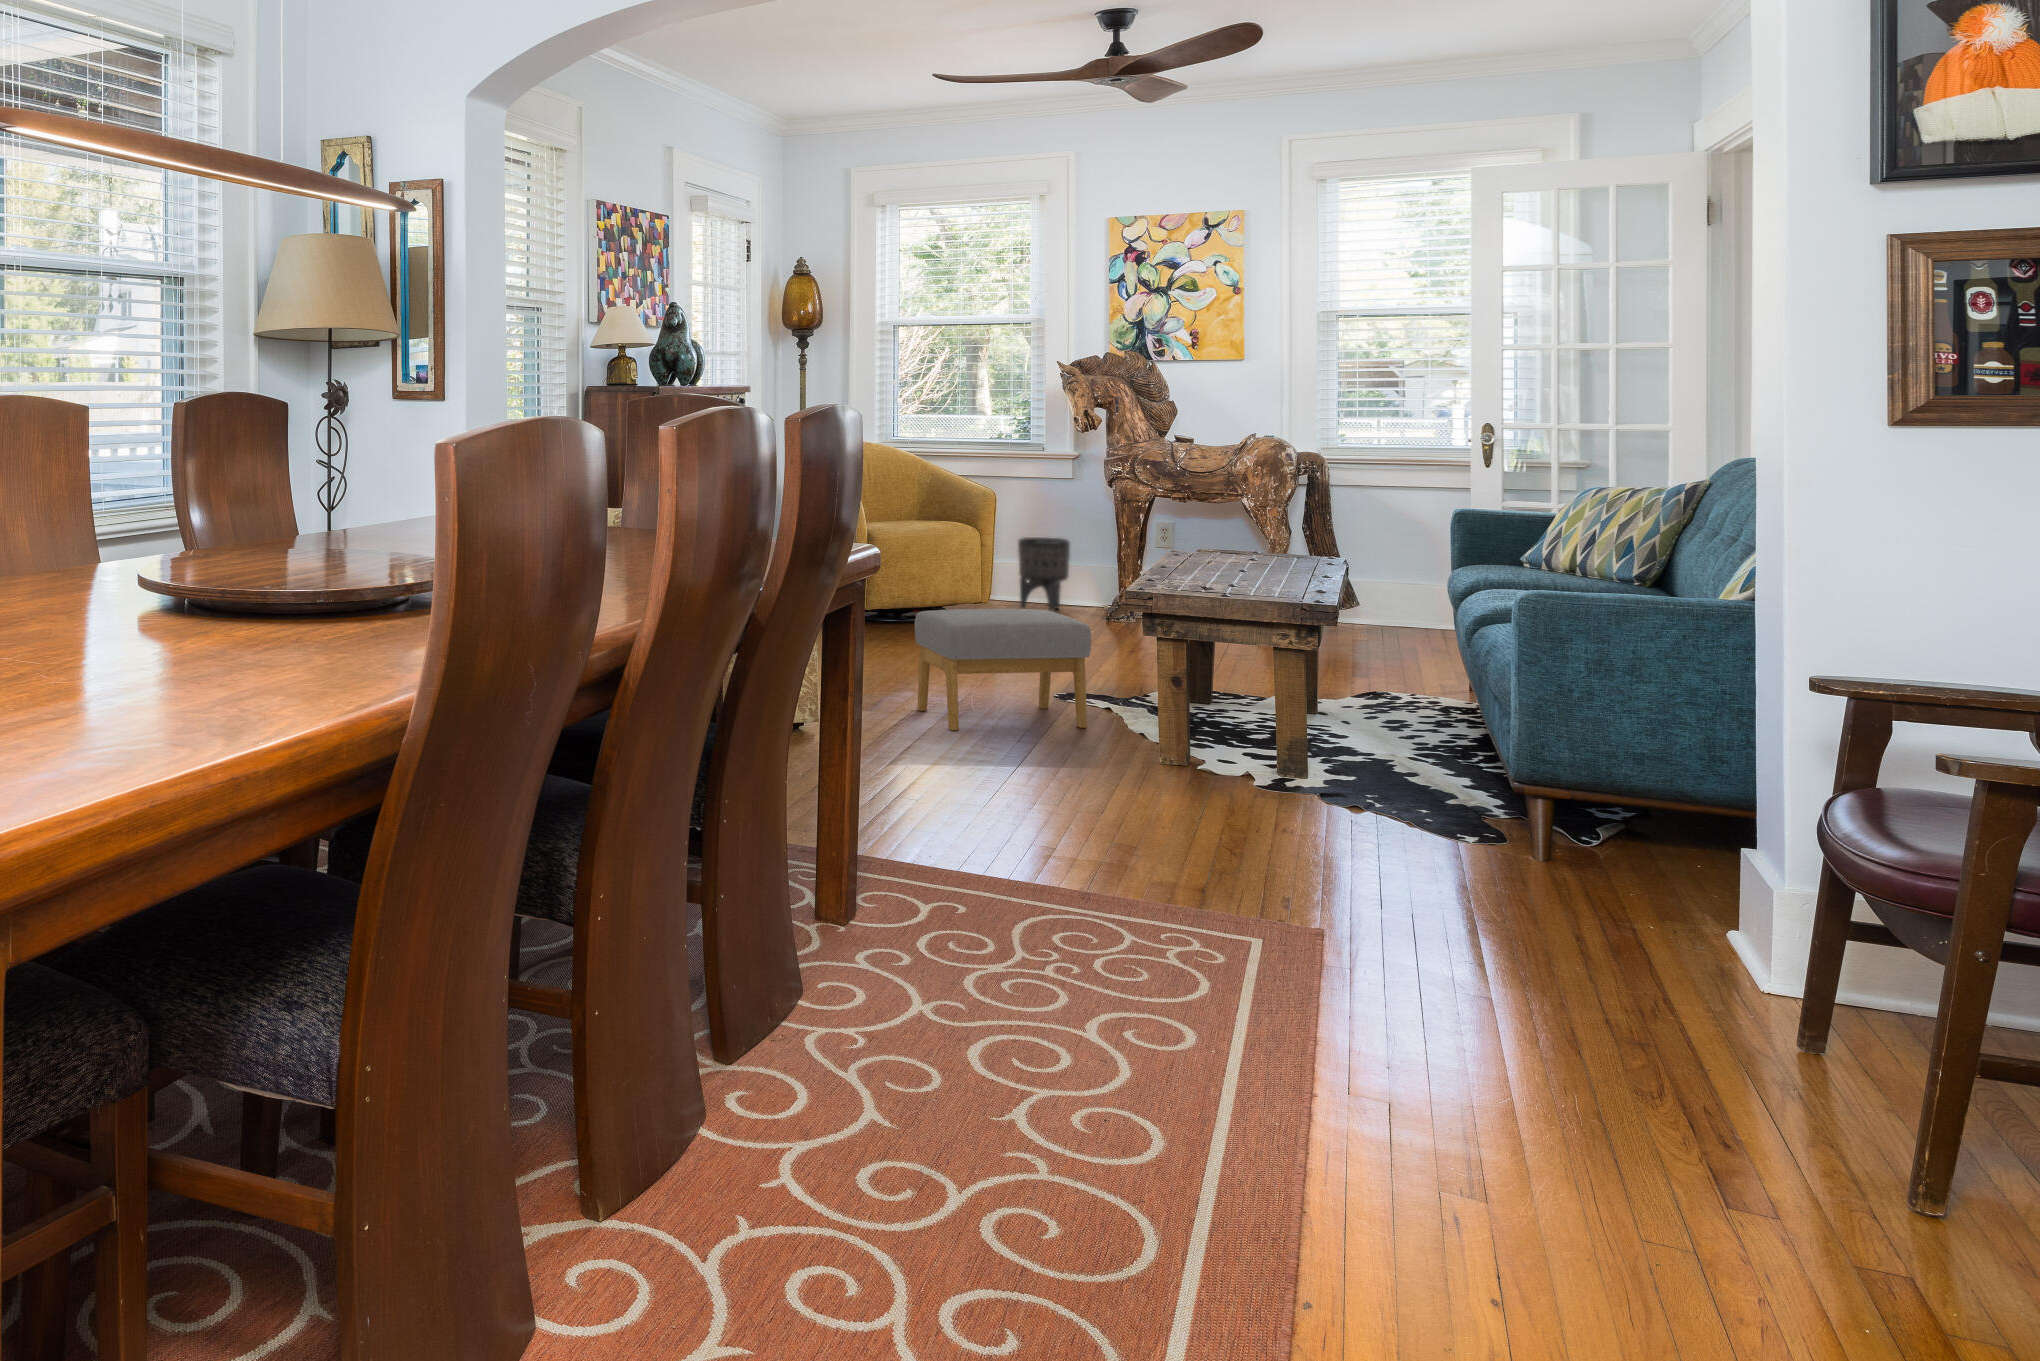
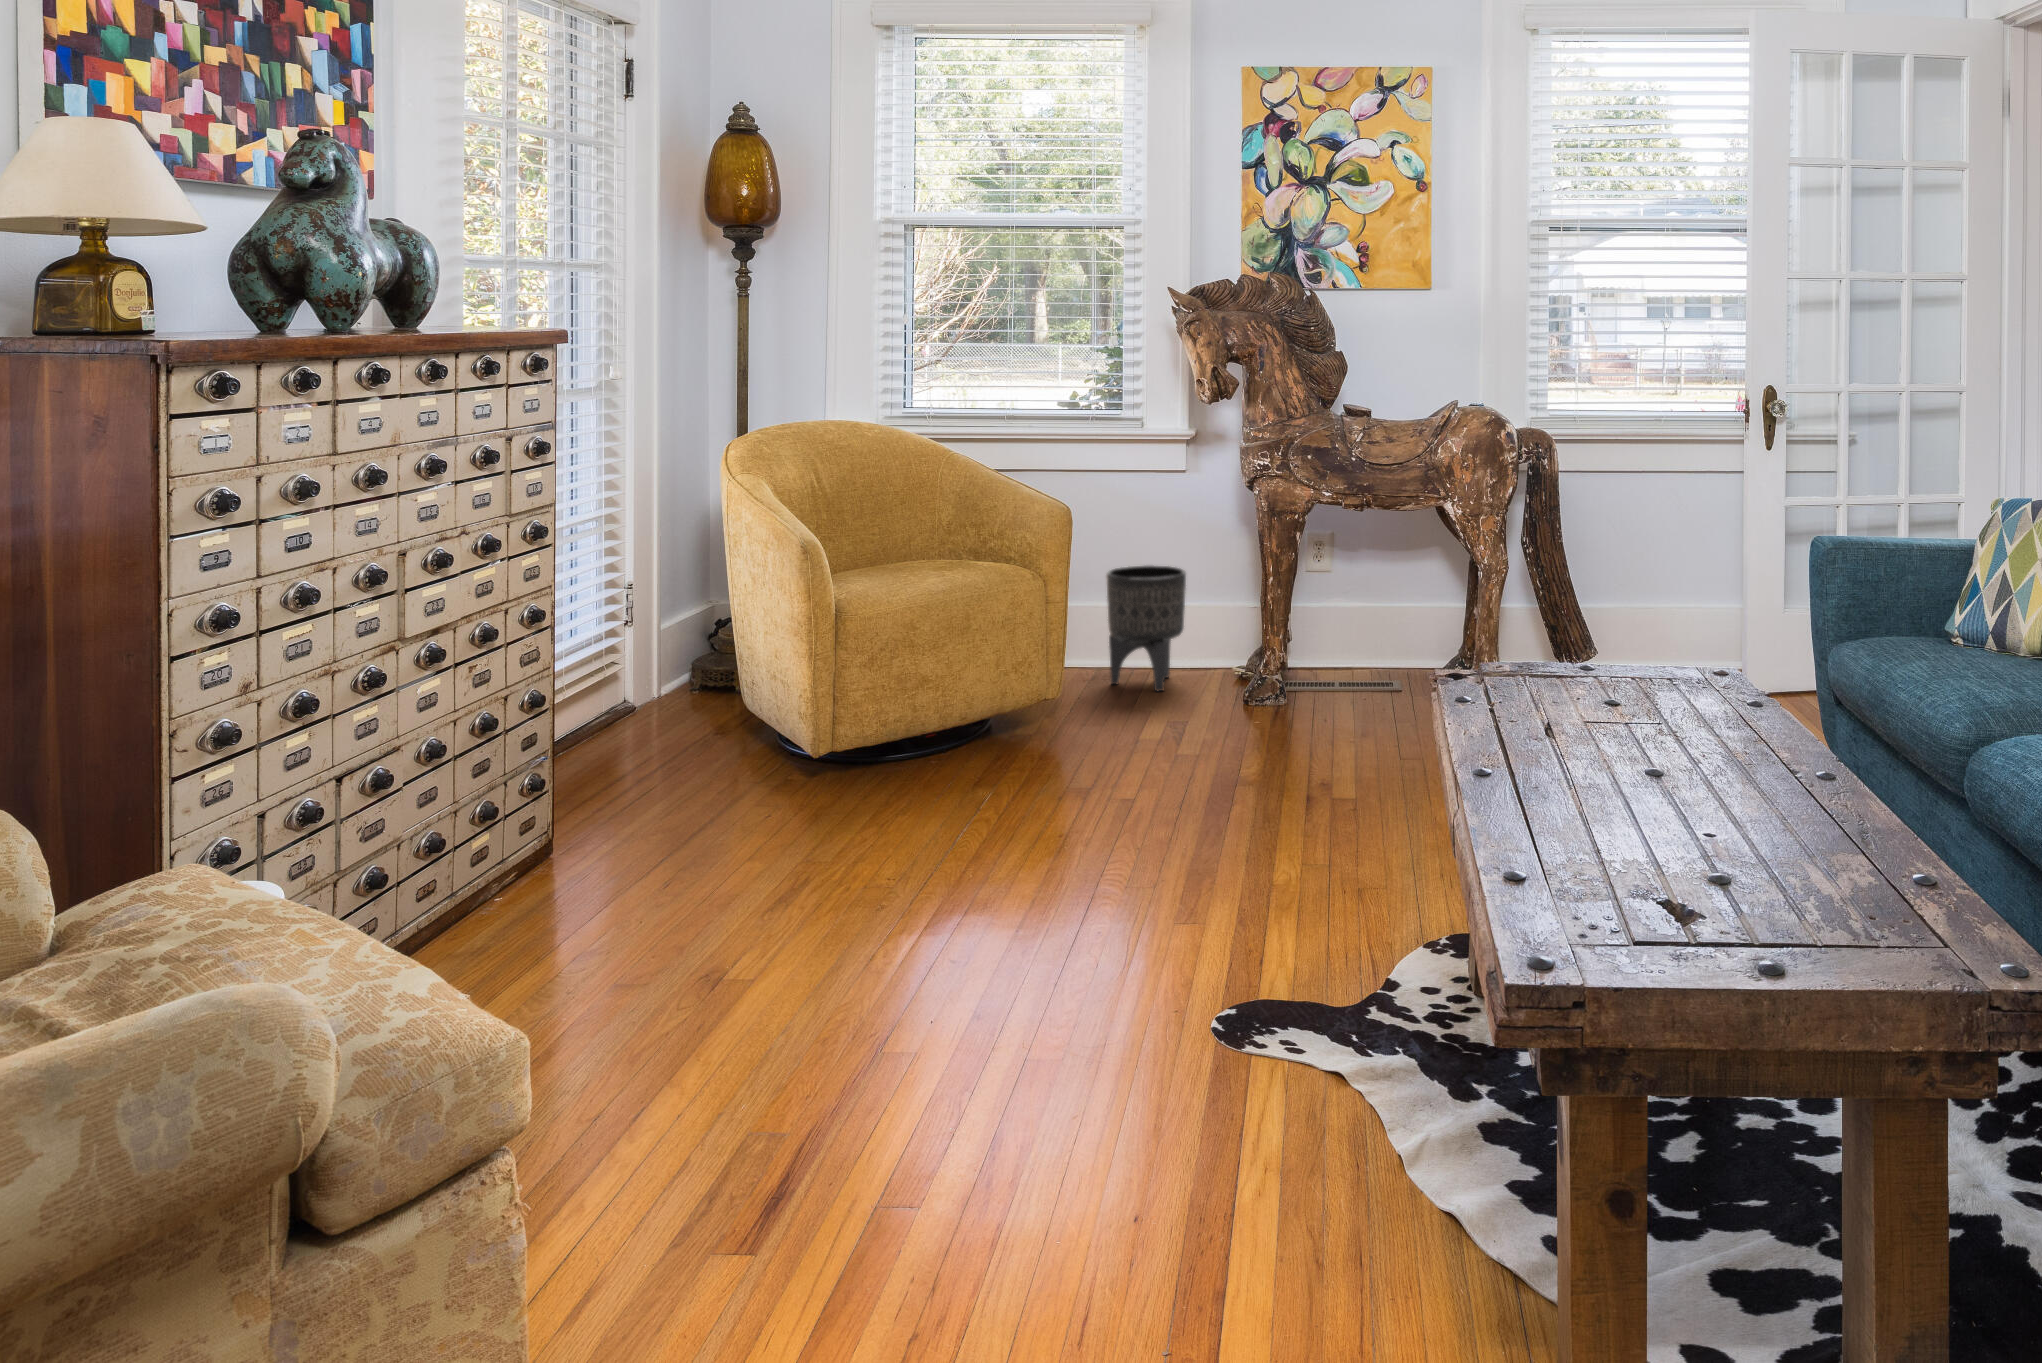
footstool: present [915,609,1091,730] -> none [912,849,1330,1273]

